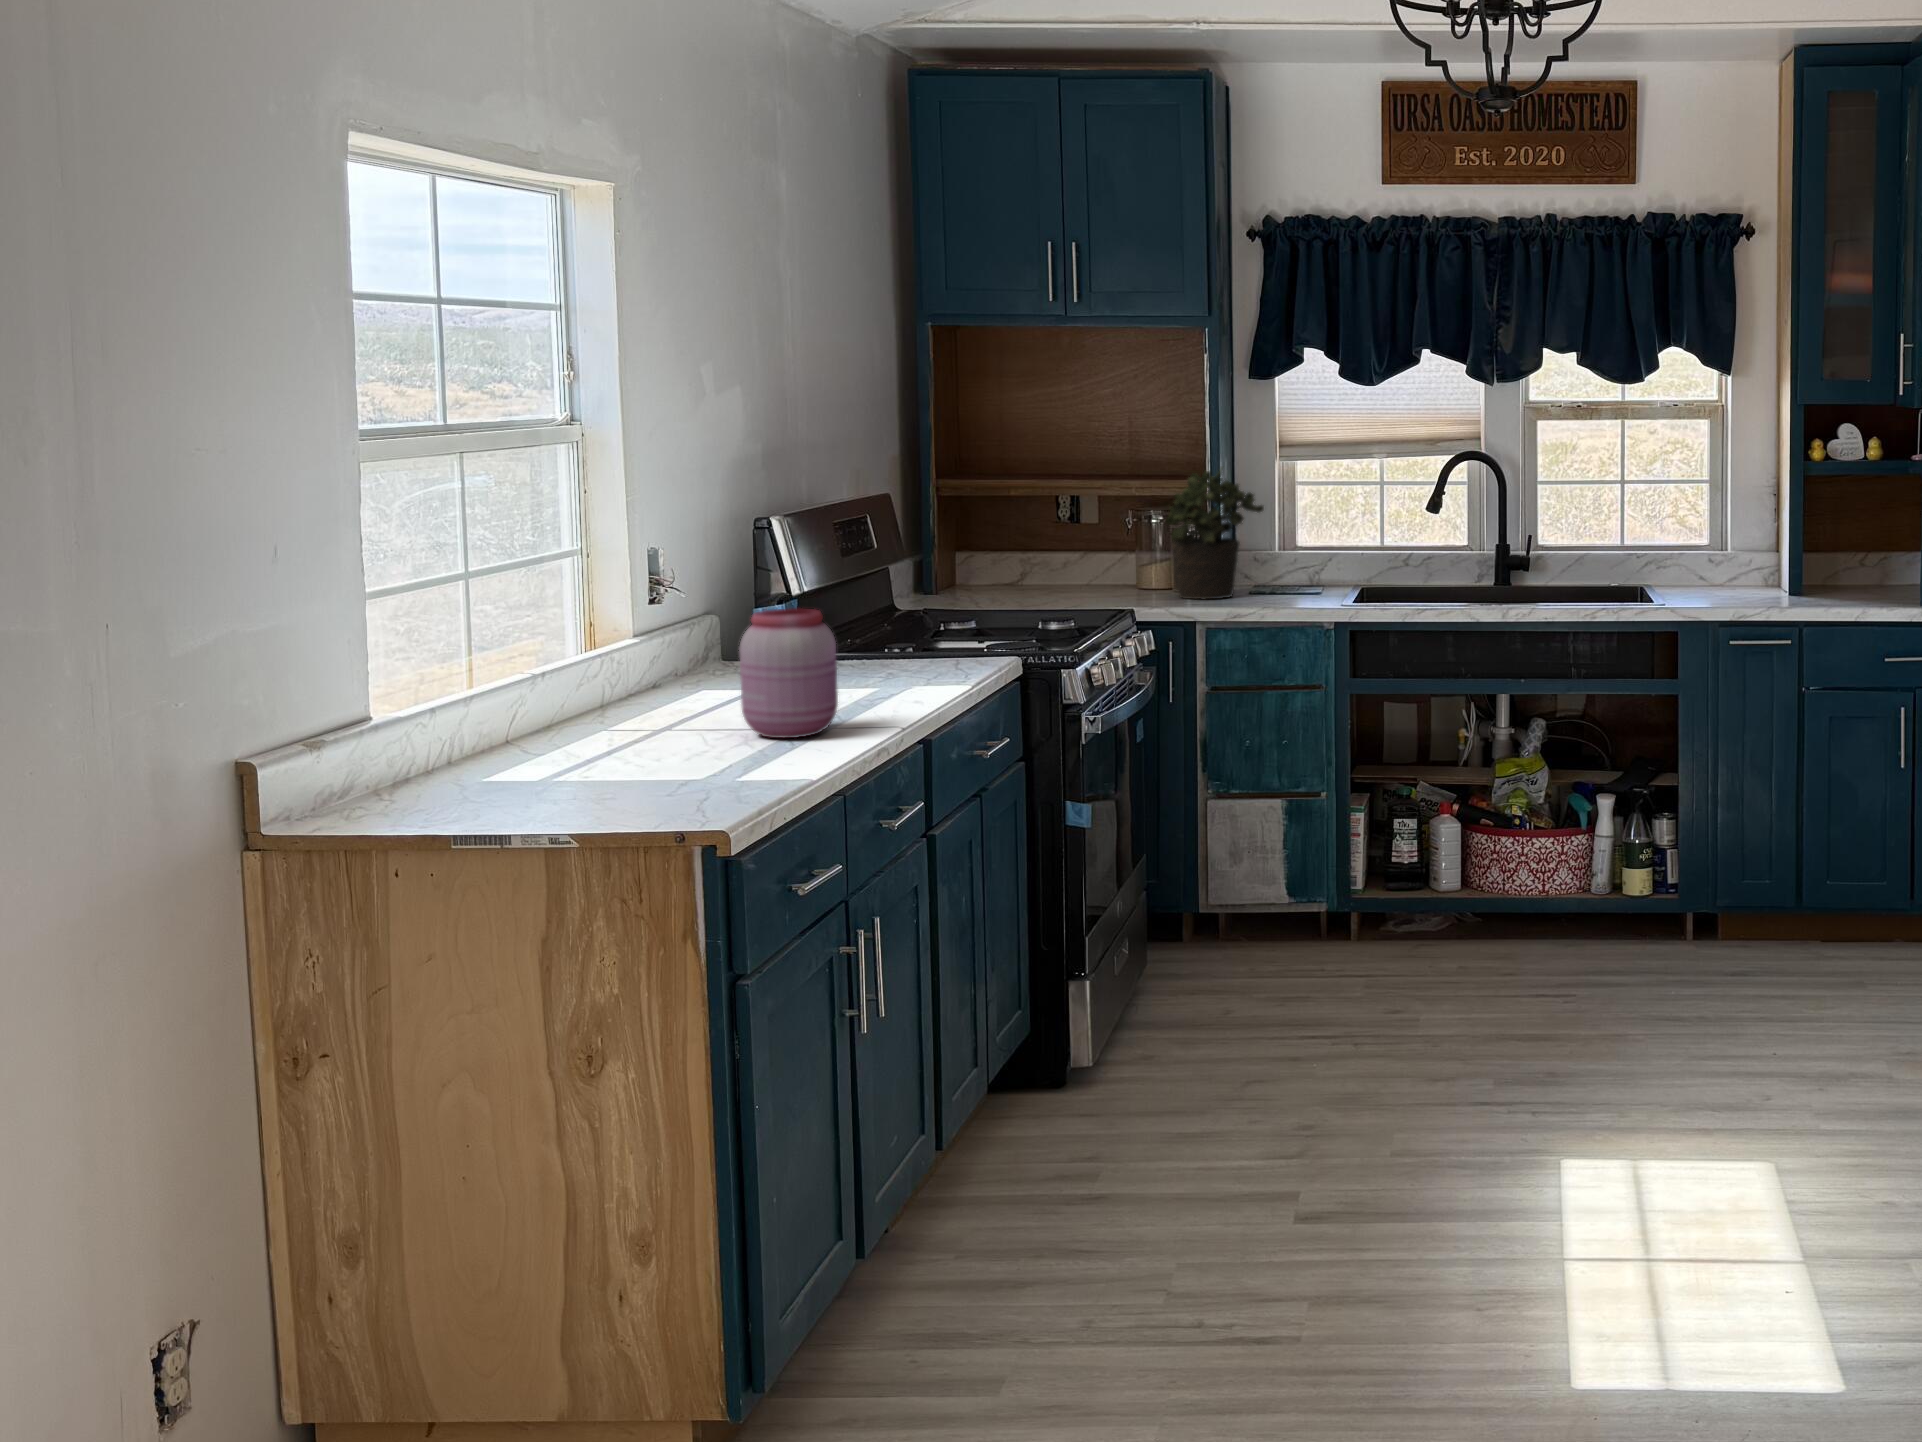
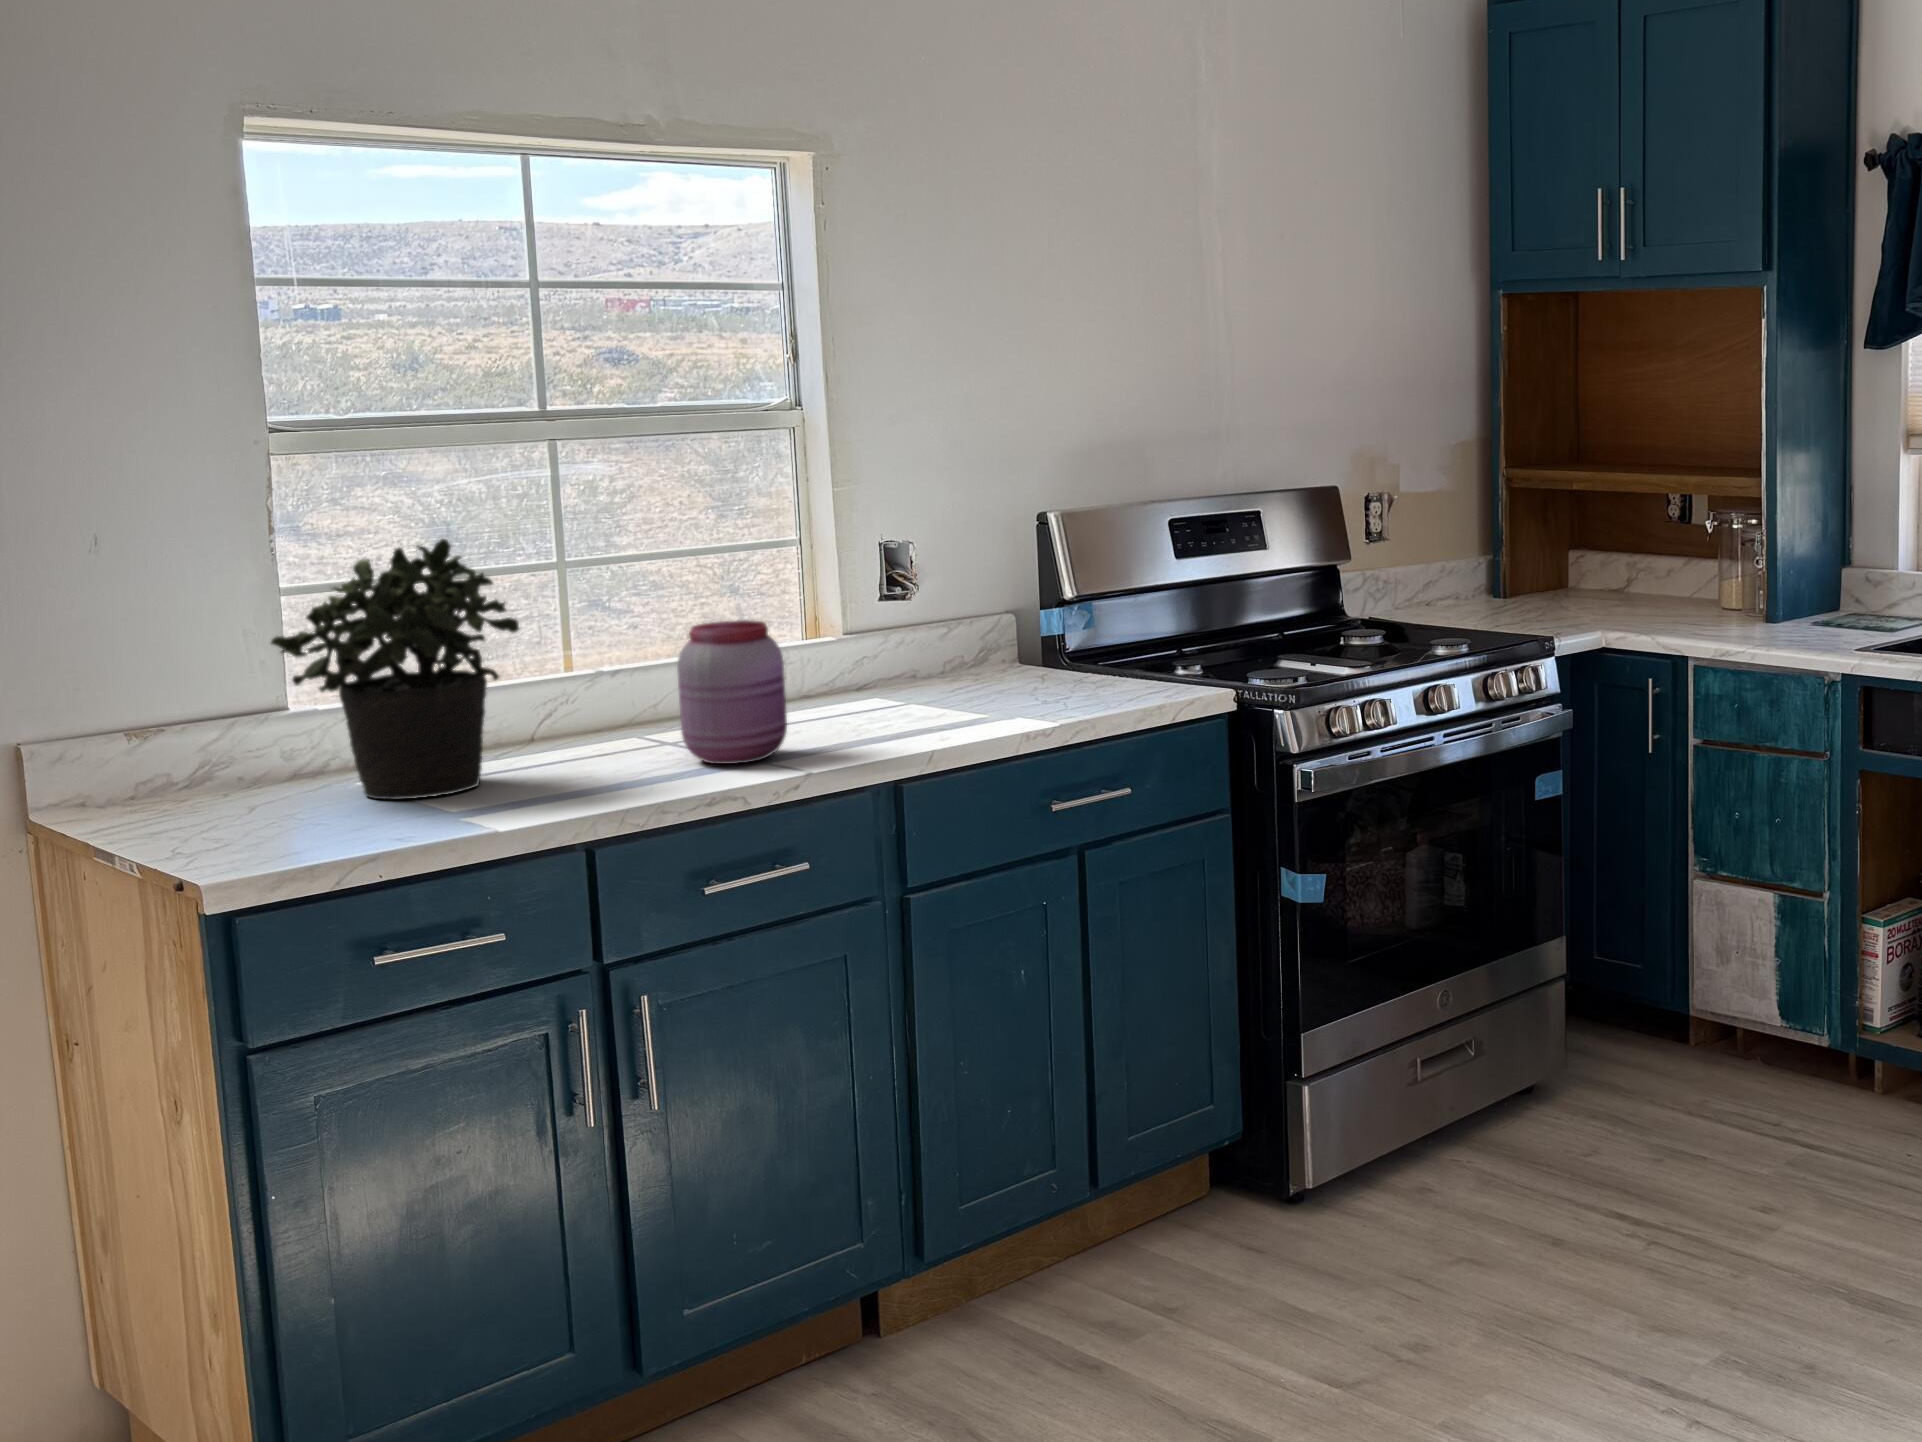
potted plant: present [1165,467,1264,599] -> present [271,539,519,800]

